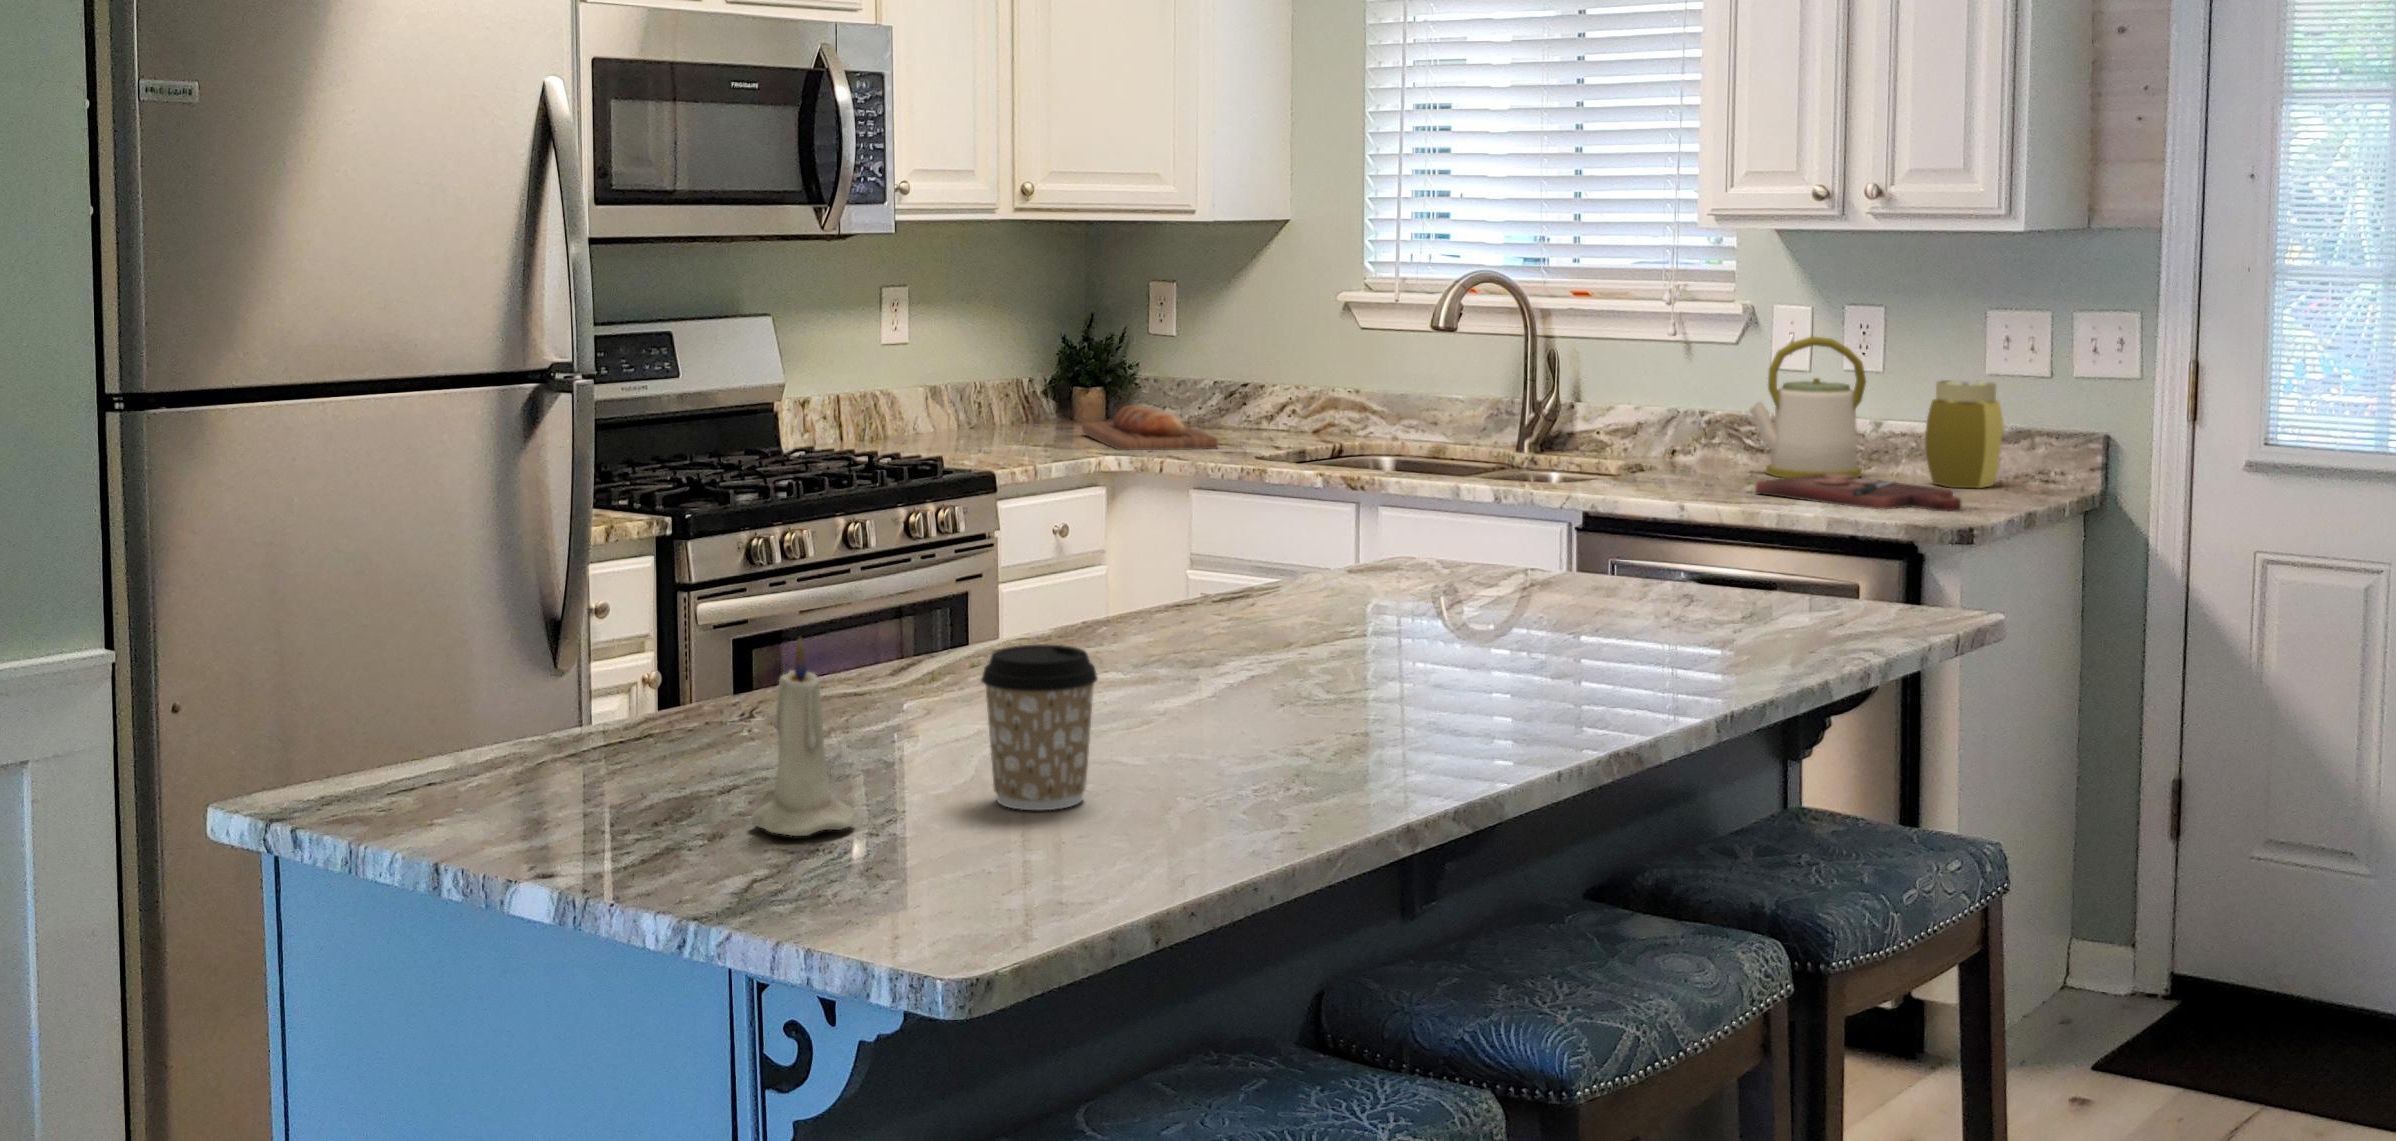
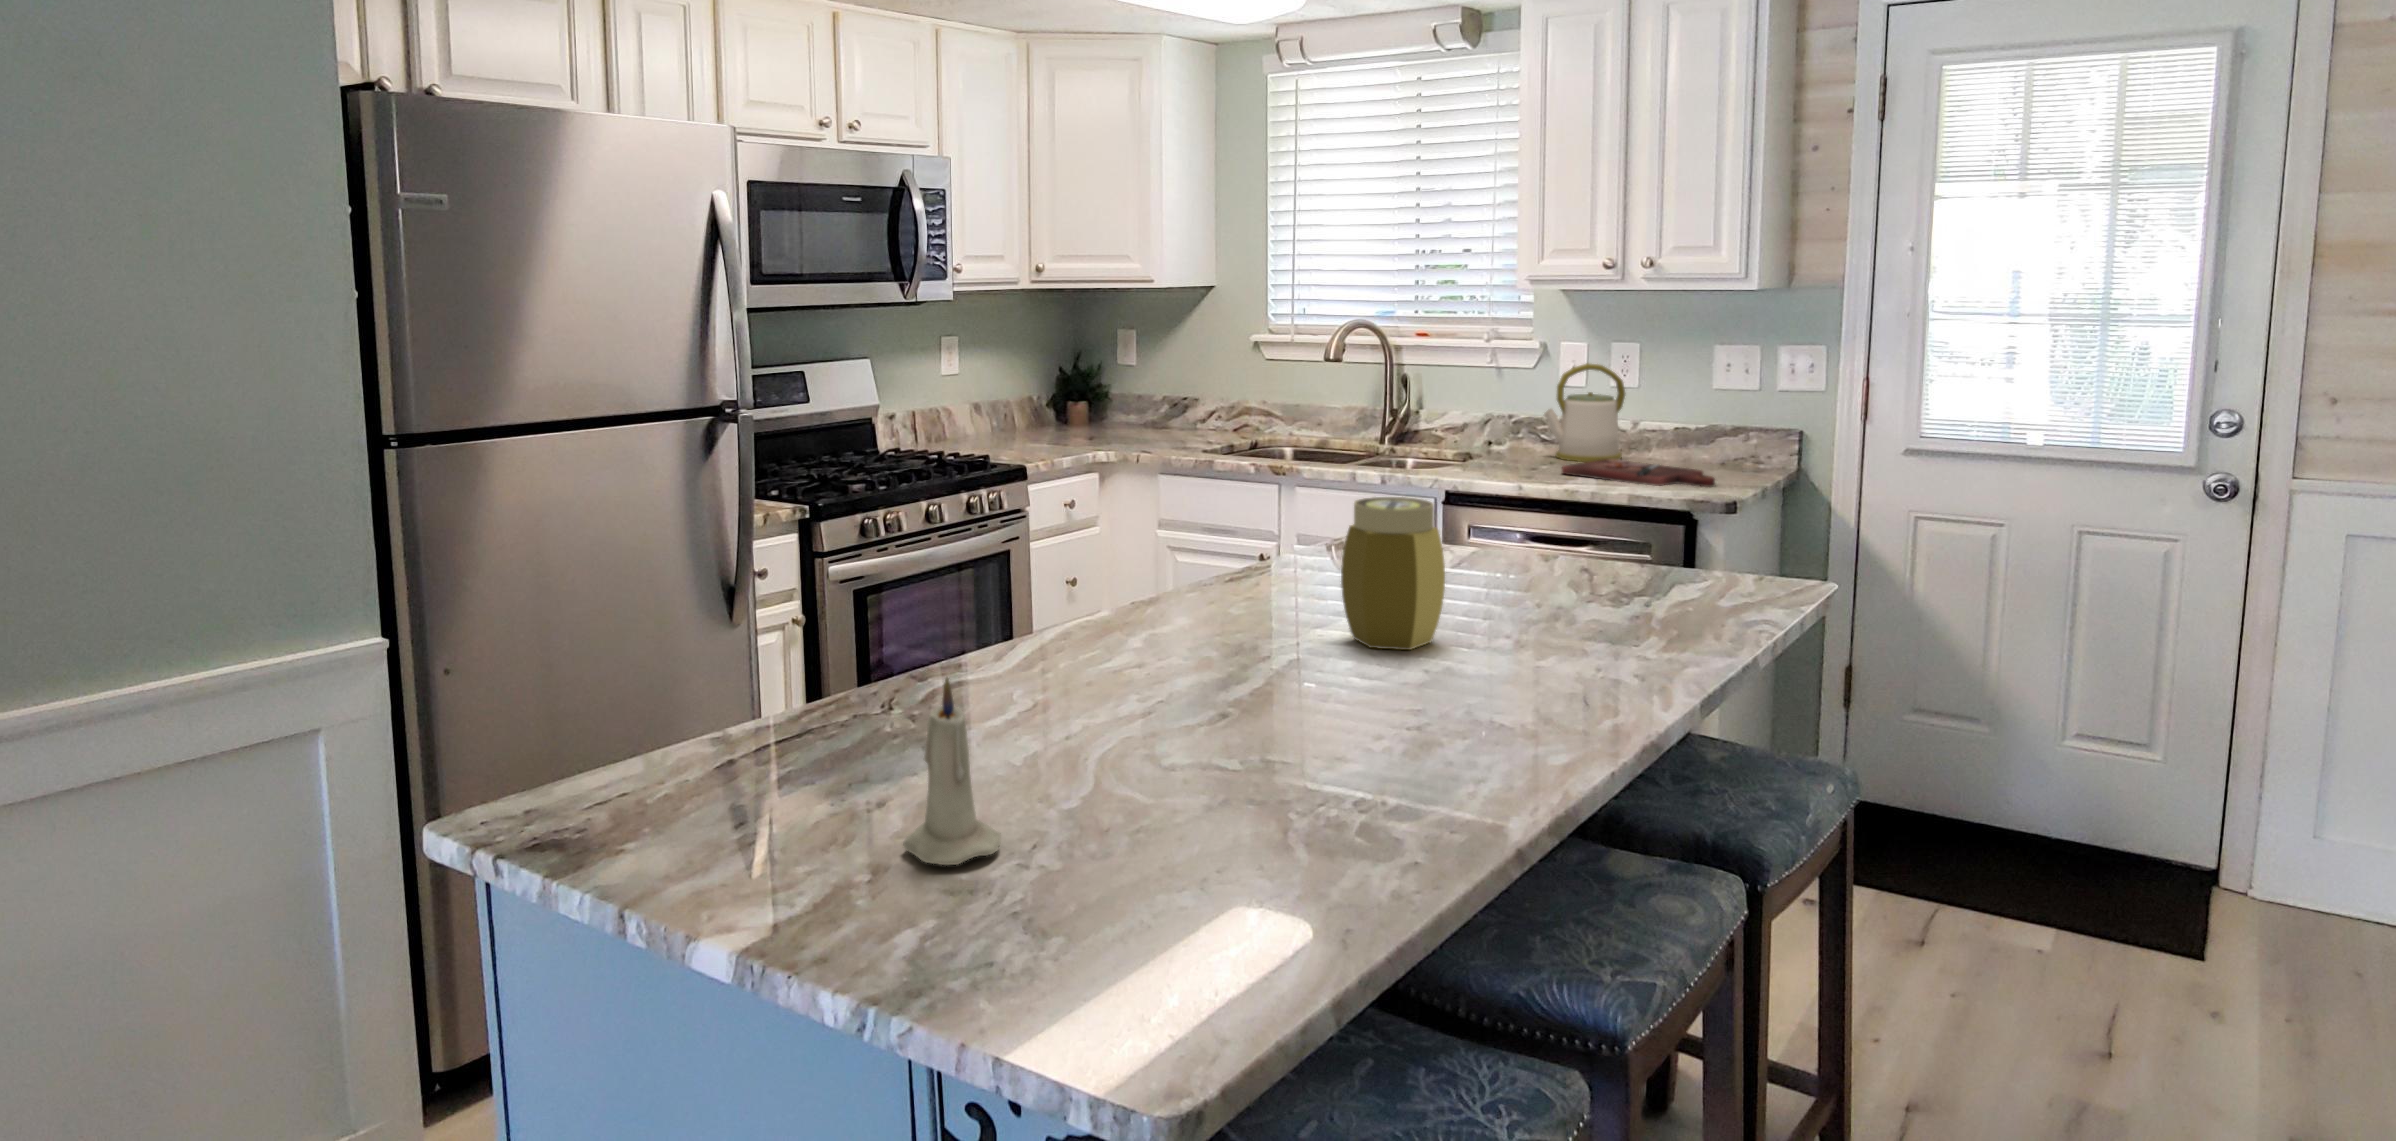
jar: present [1925,380,2003,488] -> present [1341,497,1445,650]
bread loaf: present [1082,405,1218,450] -> none [1080,414,1175,447]
coffee cup: present [981,645,1098,810] -> none [1107,667,1212,823]

